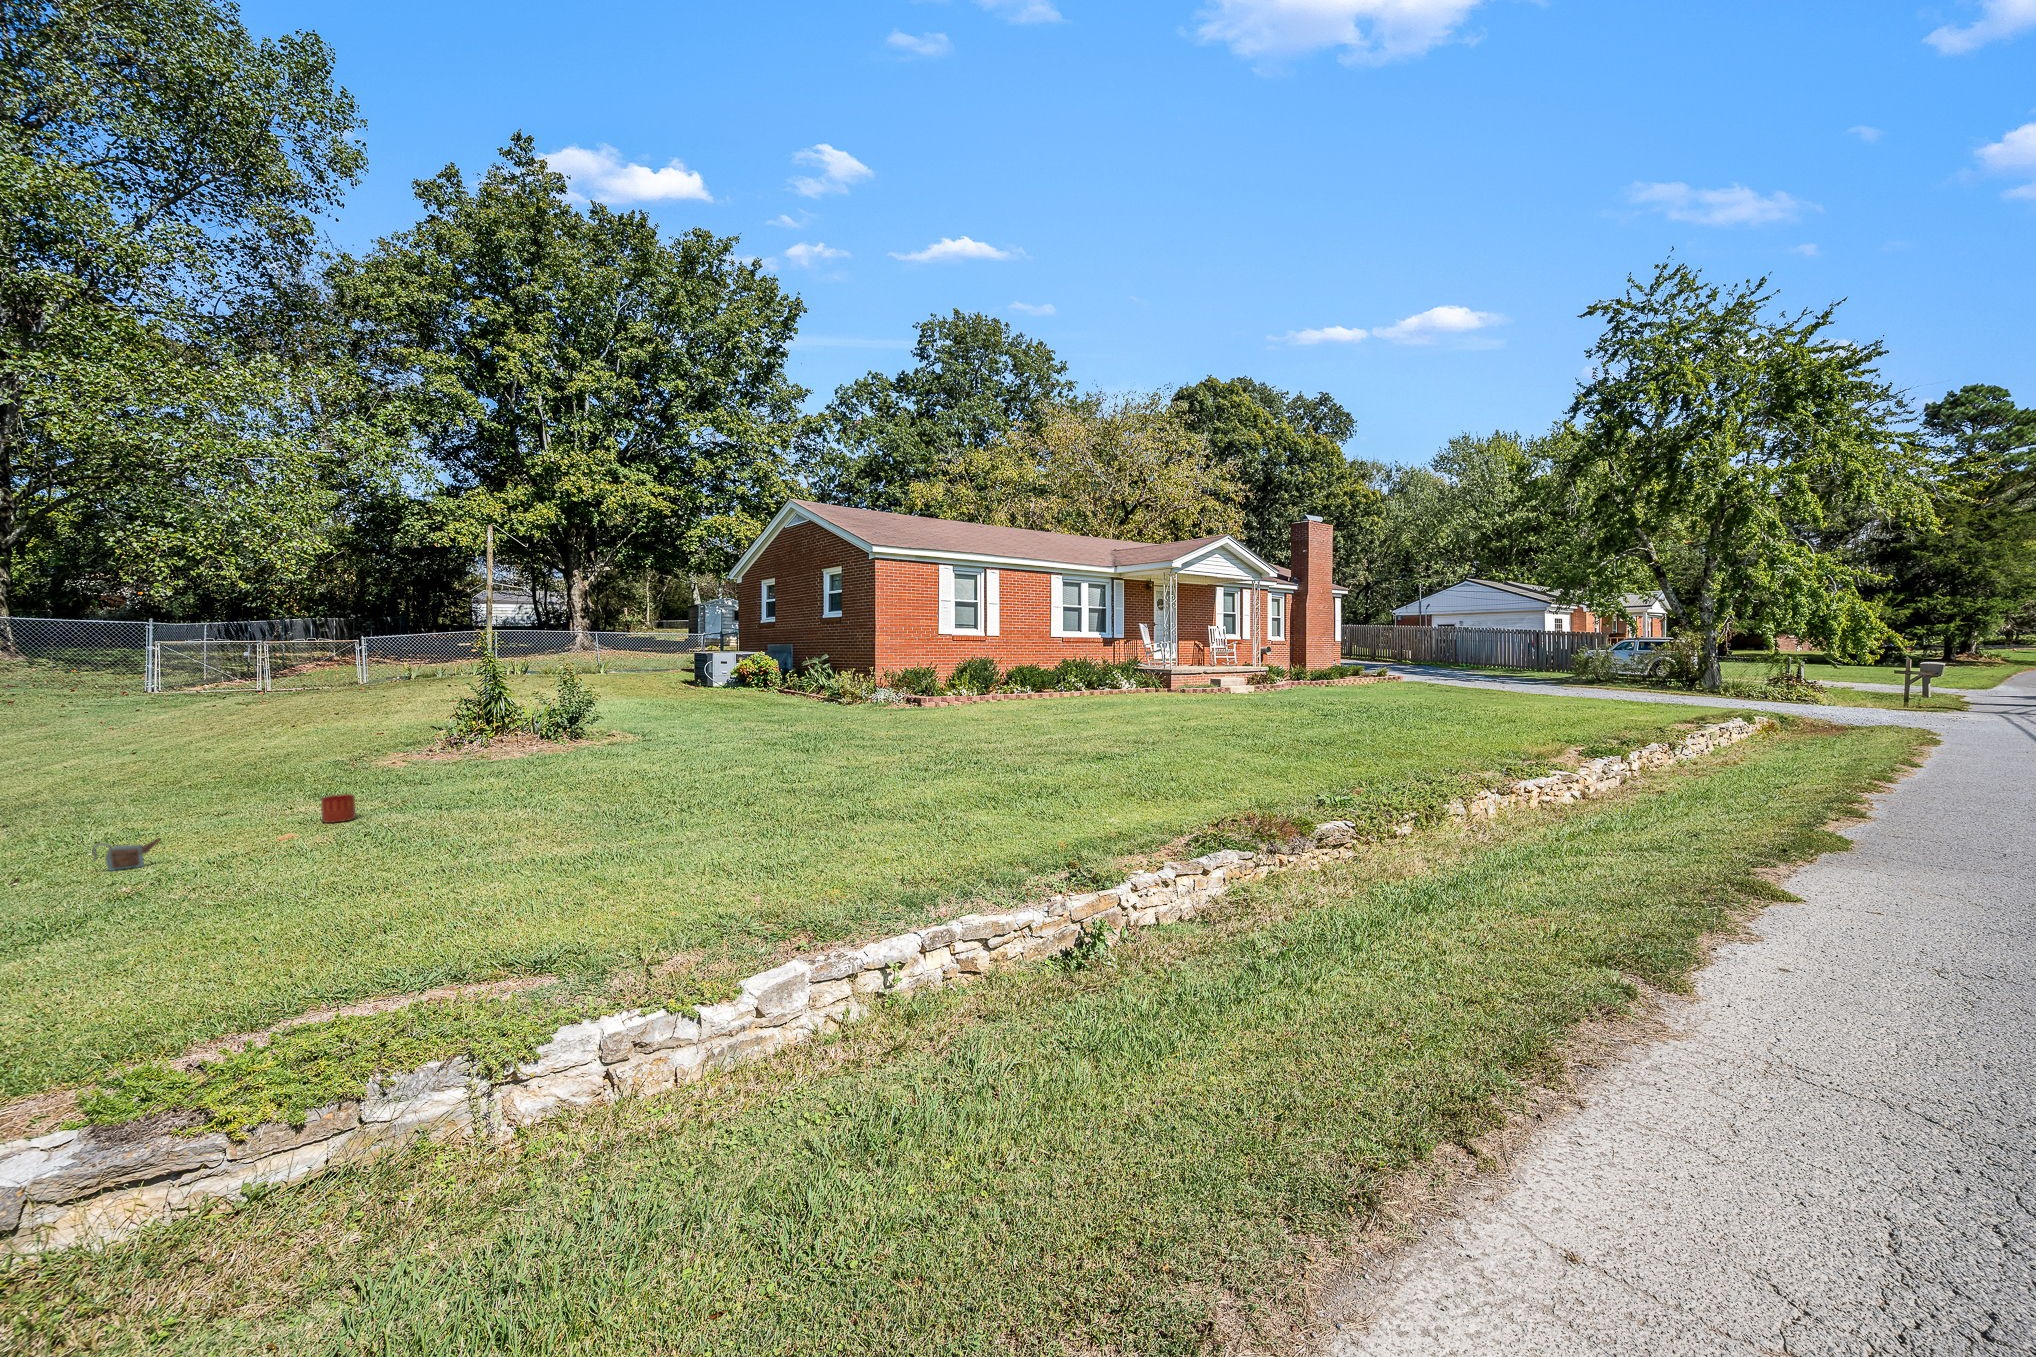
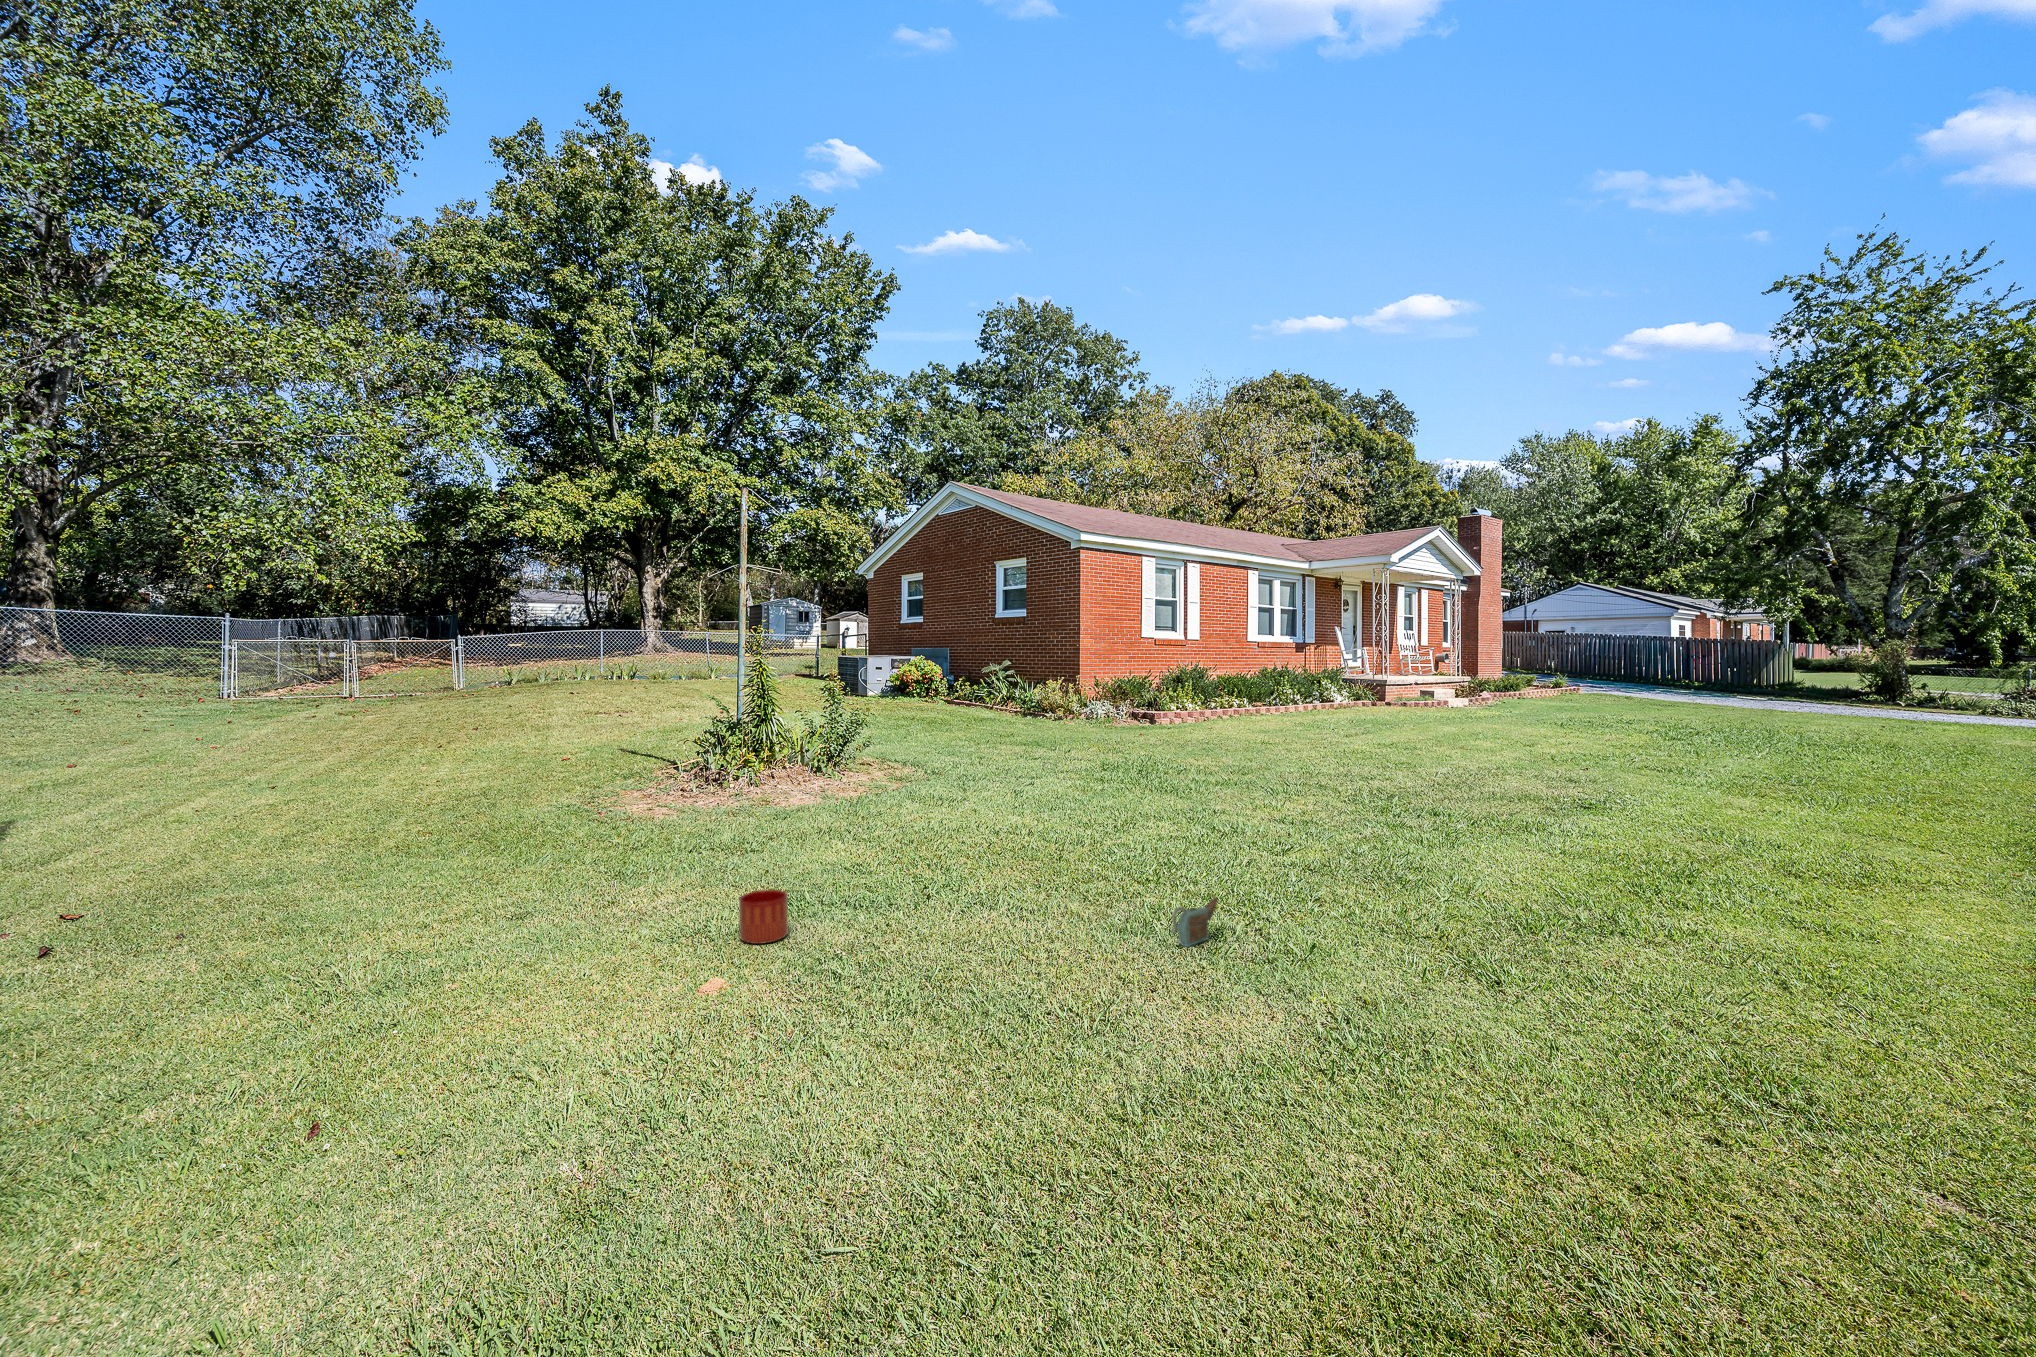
watering can: present [92,838,161,871] -> present [1172,897,1218,947]

